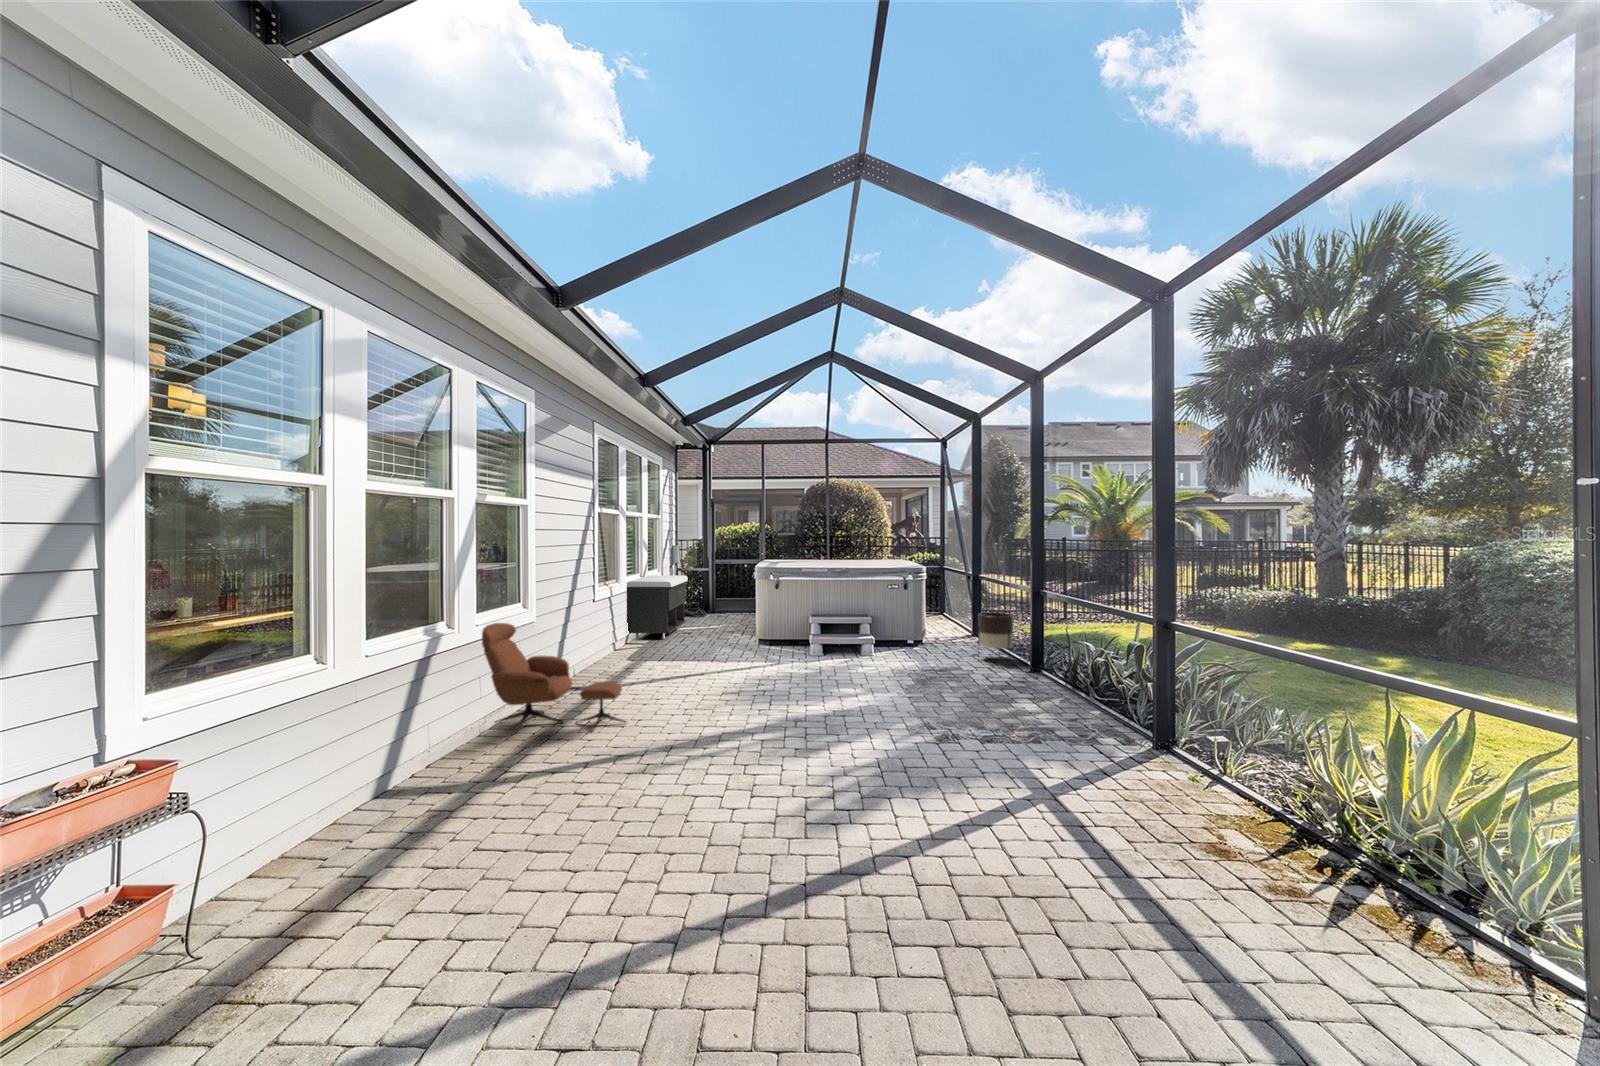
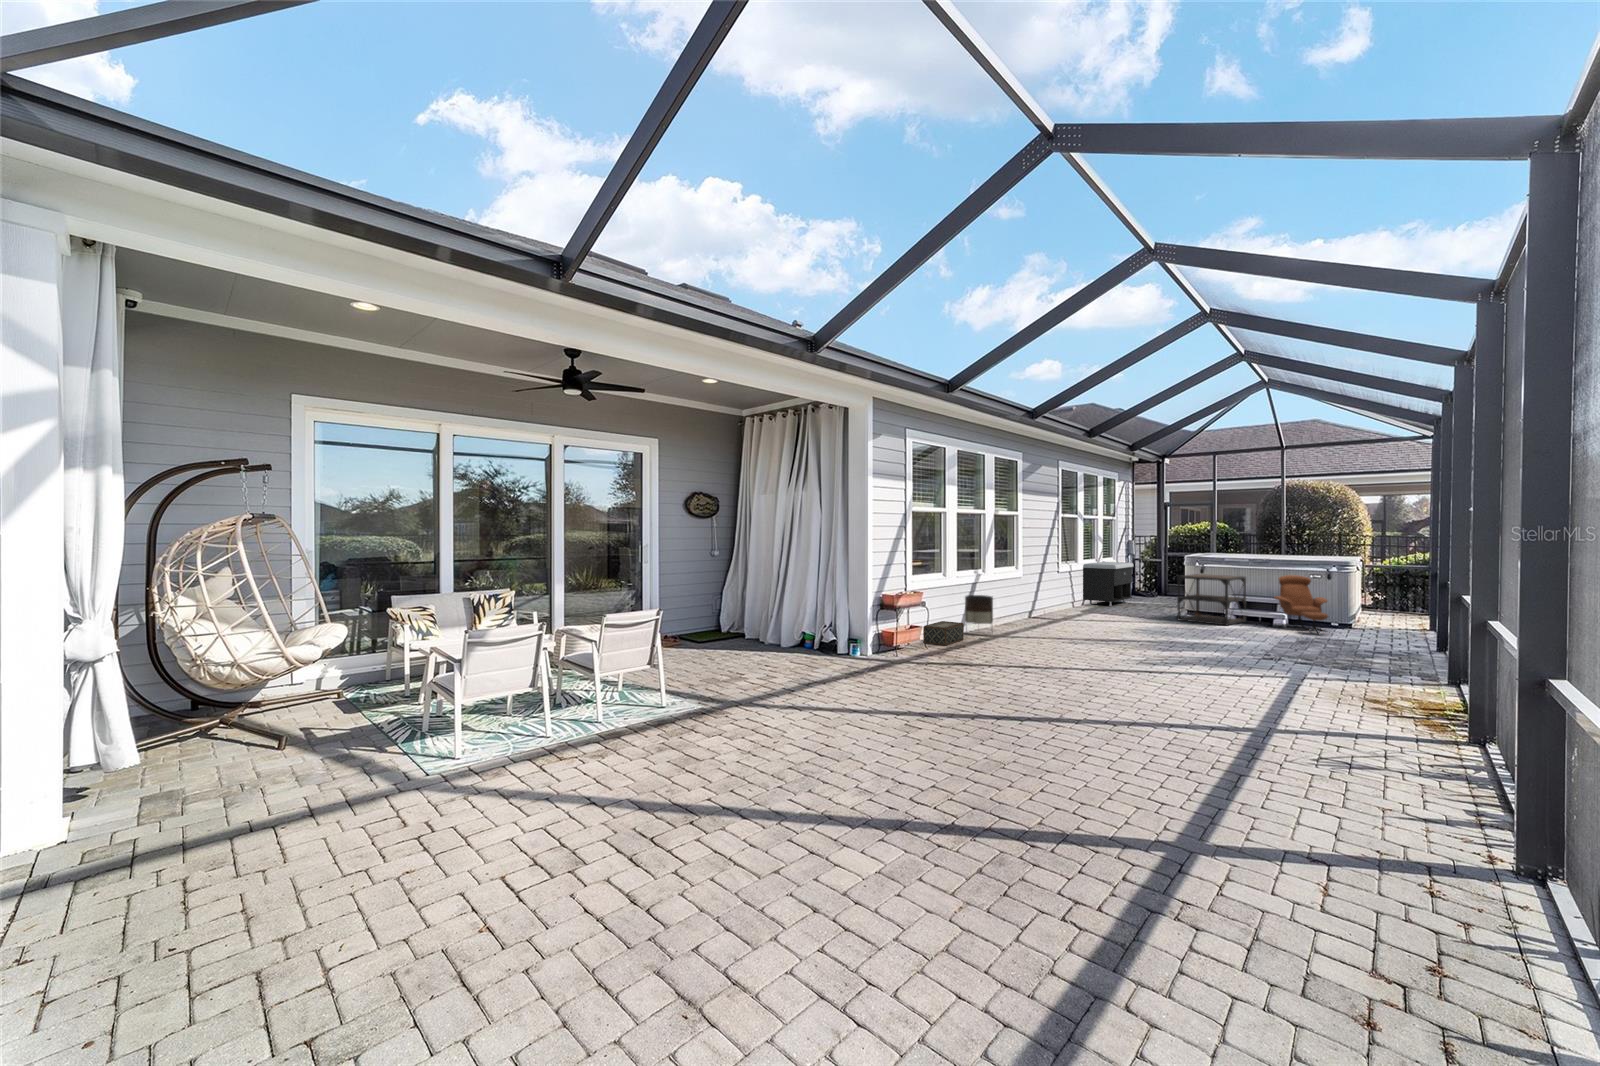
side table: none [760,591,831,662] -> present [1177,574,1246,625]
planter: present [978,612,1013,649] -> present [965,595,993,624]
lounge chair: present [482,623,625,734] -> present [1274,575,1328,632]
woven basket: none [190,789,364,908] -> present [923,621,964,645]

